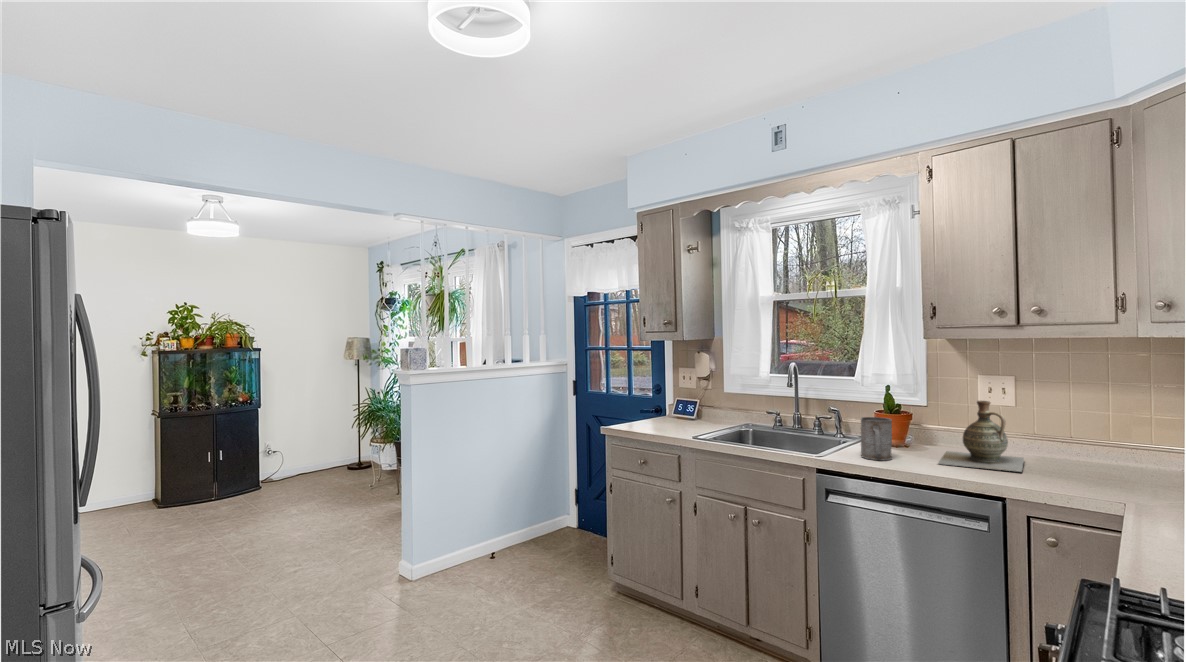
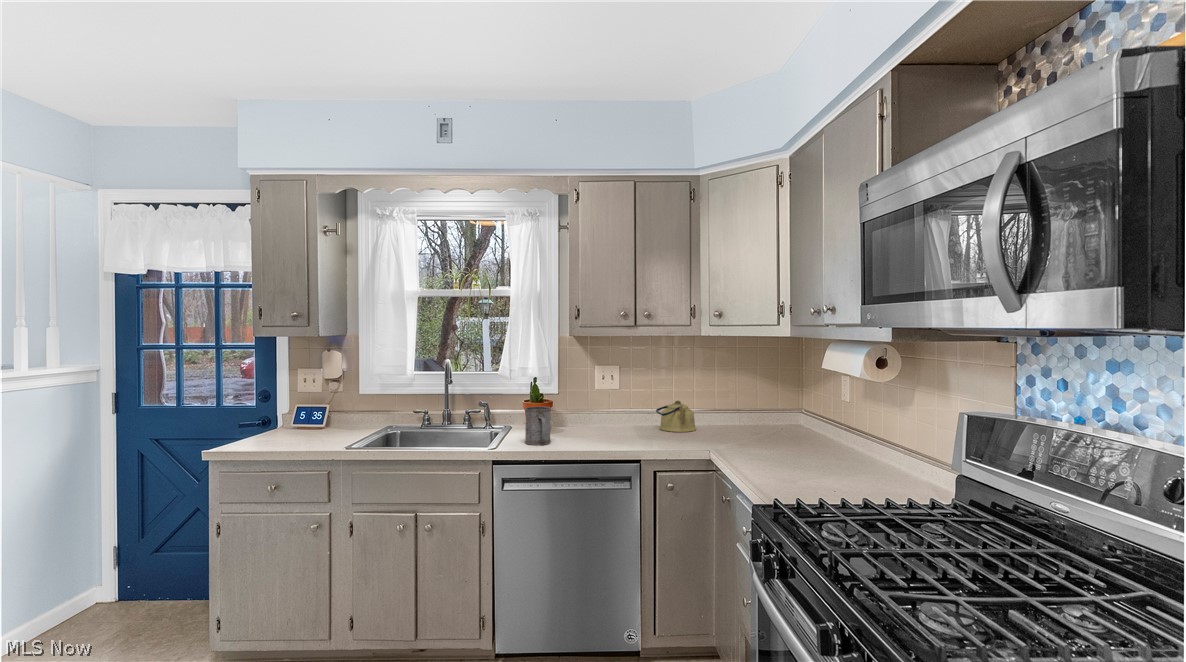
ceramic jug: present [938,401,1024,472] -> none [581,386,641,441]
kettle: none [1071,427,1143,473] -> present [656,400,696,432]

